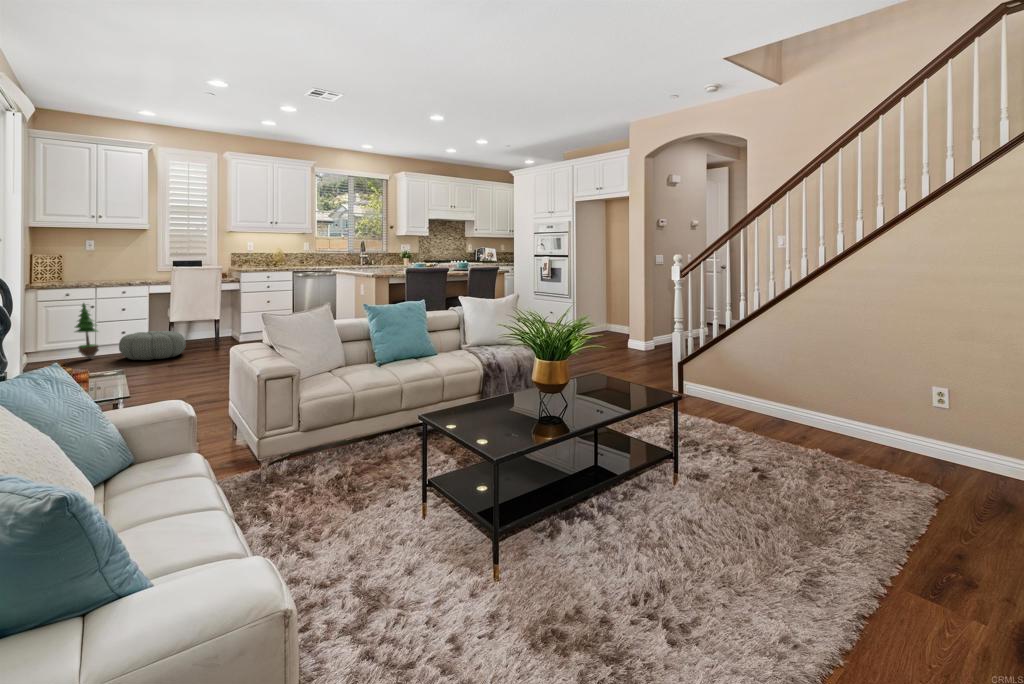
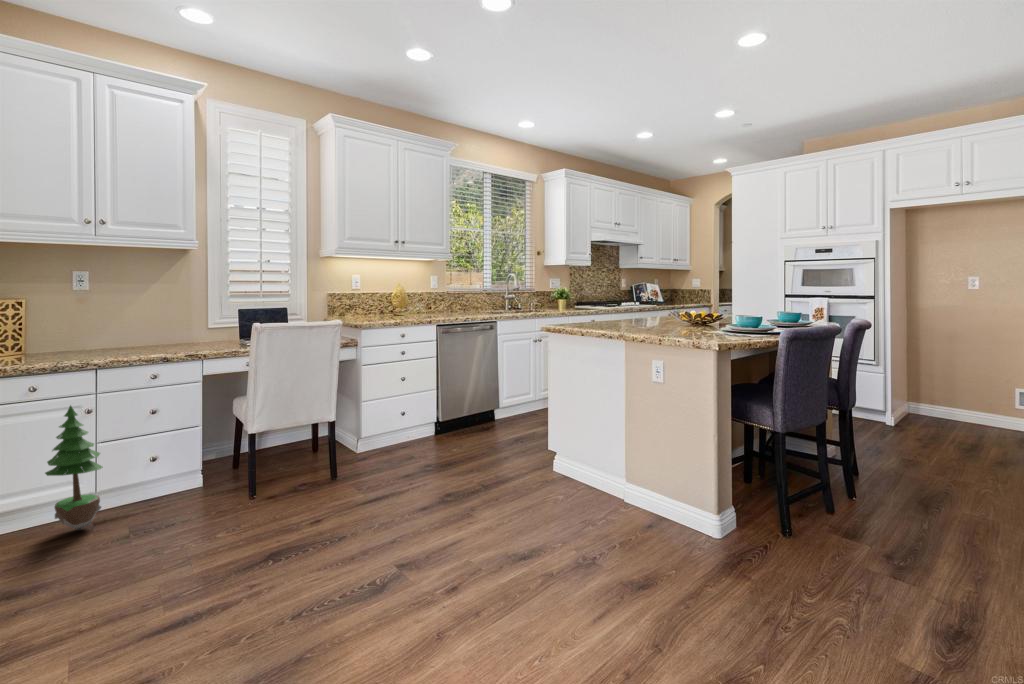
pouf: present [119,331,186,360] -> none [149,453,286,531]

